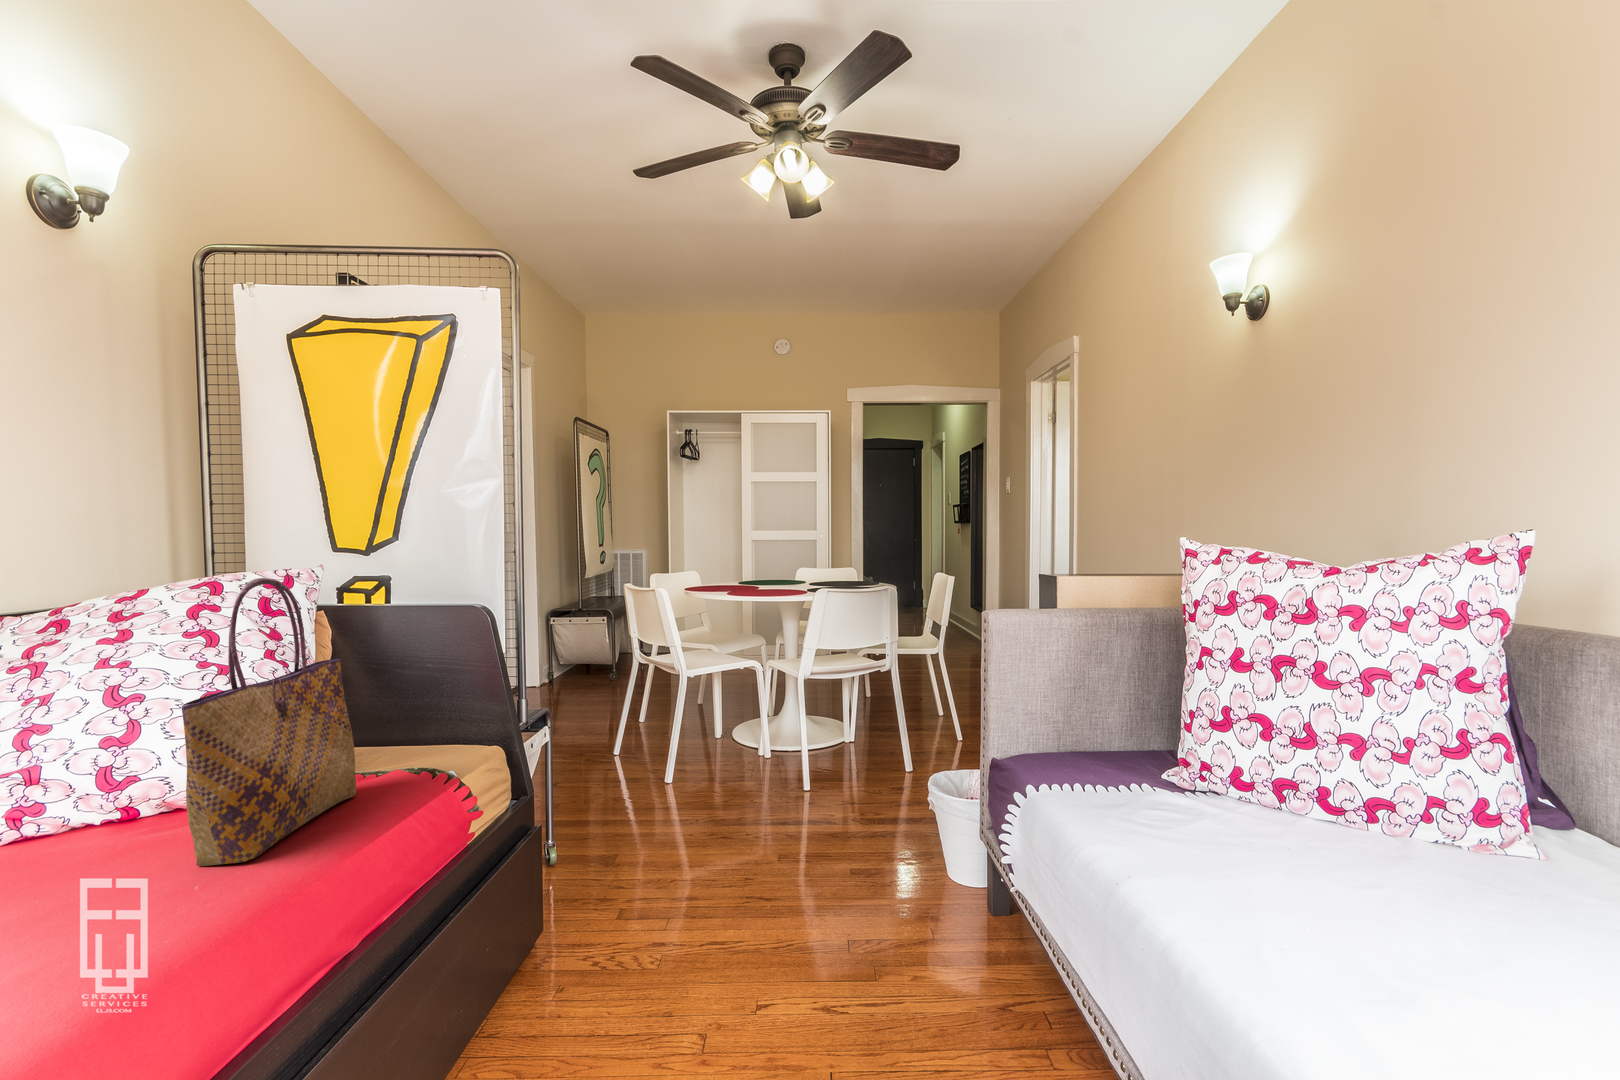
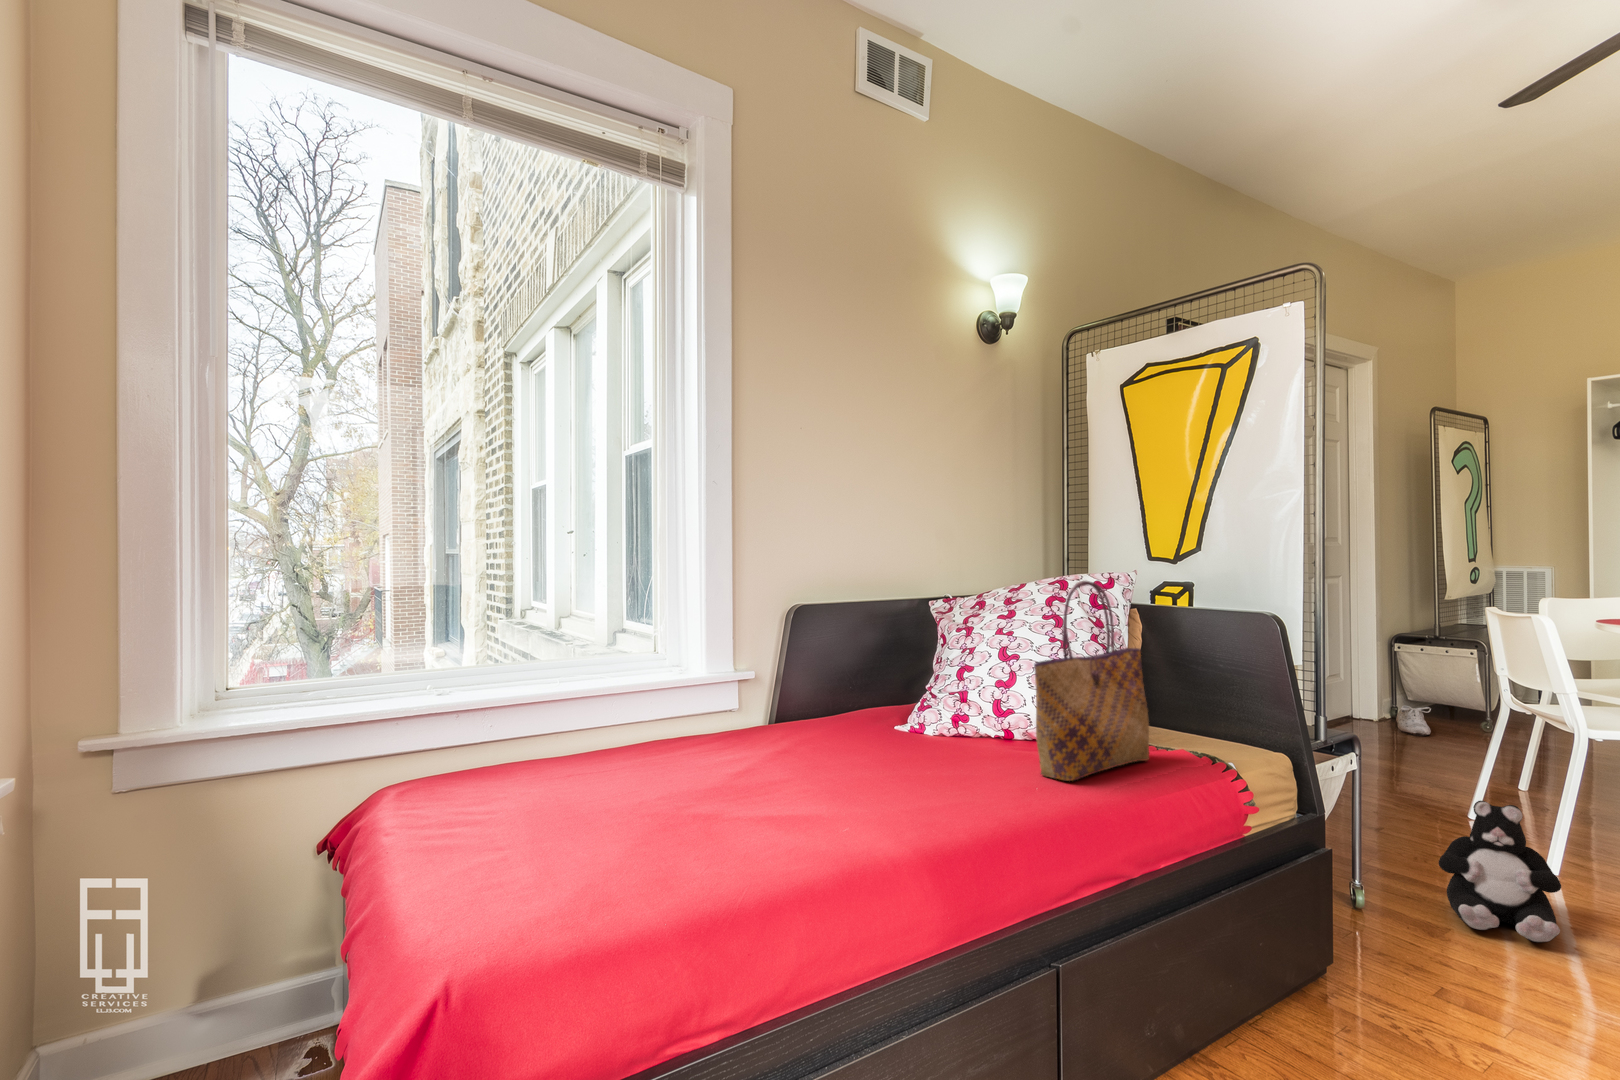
shoe: none [553,668,578,694] -> present [1396,706,1431,736]
plush toy: none [610,739,691,851] -> present [1439,801,1561,942]

